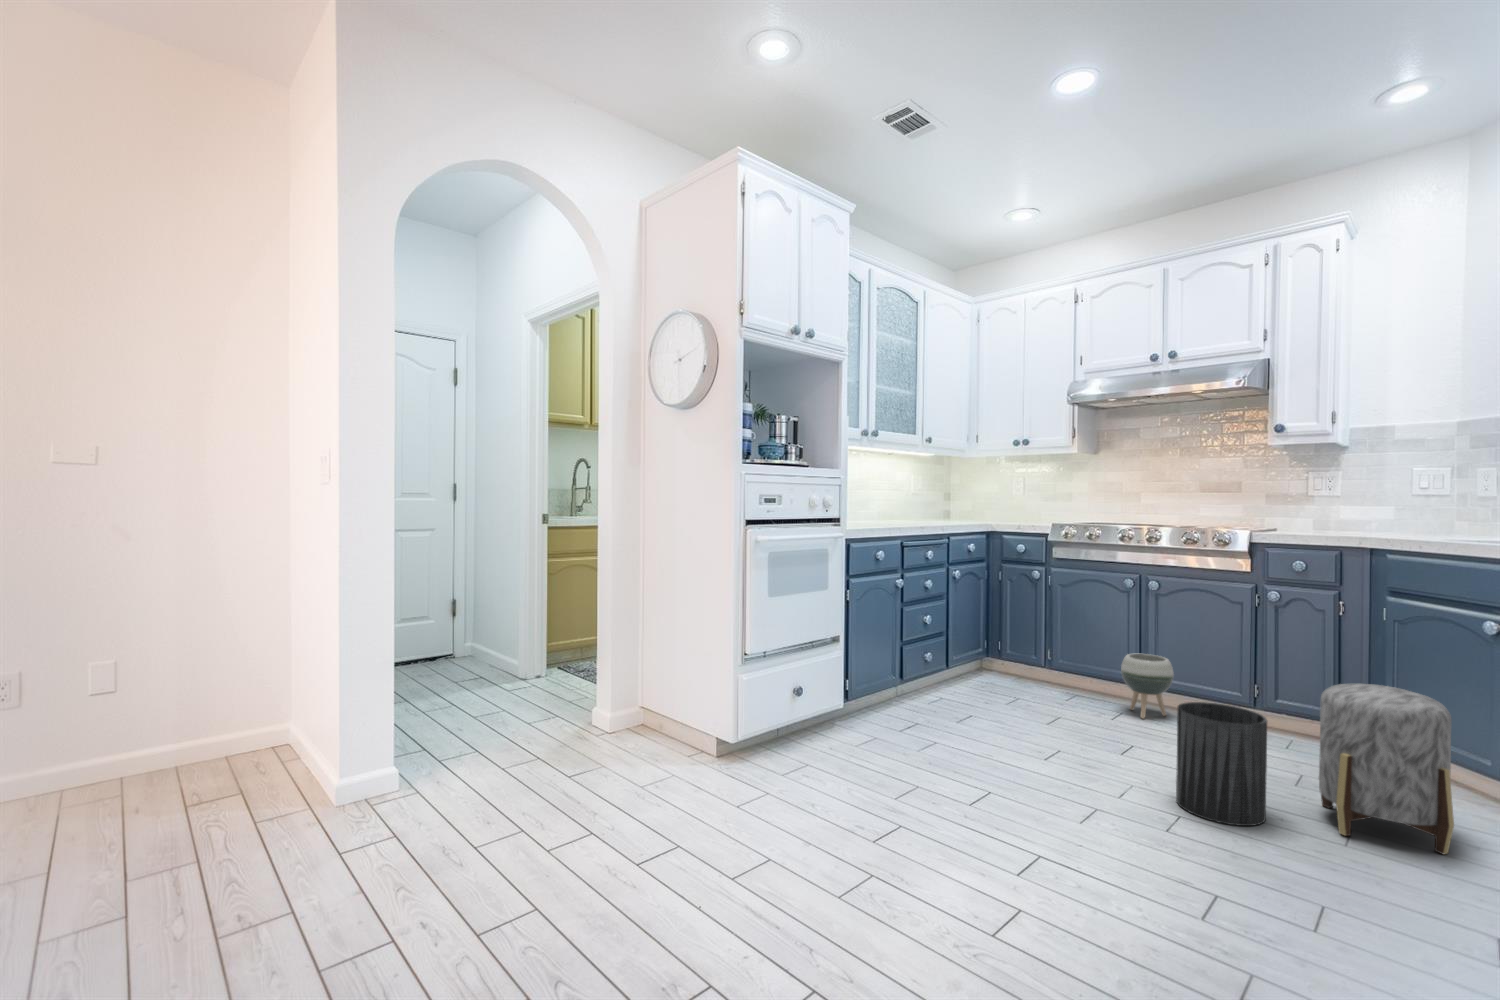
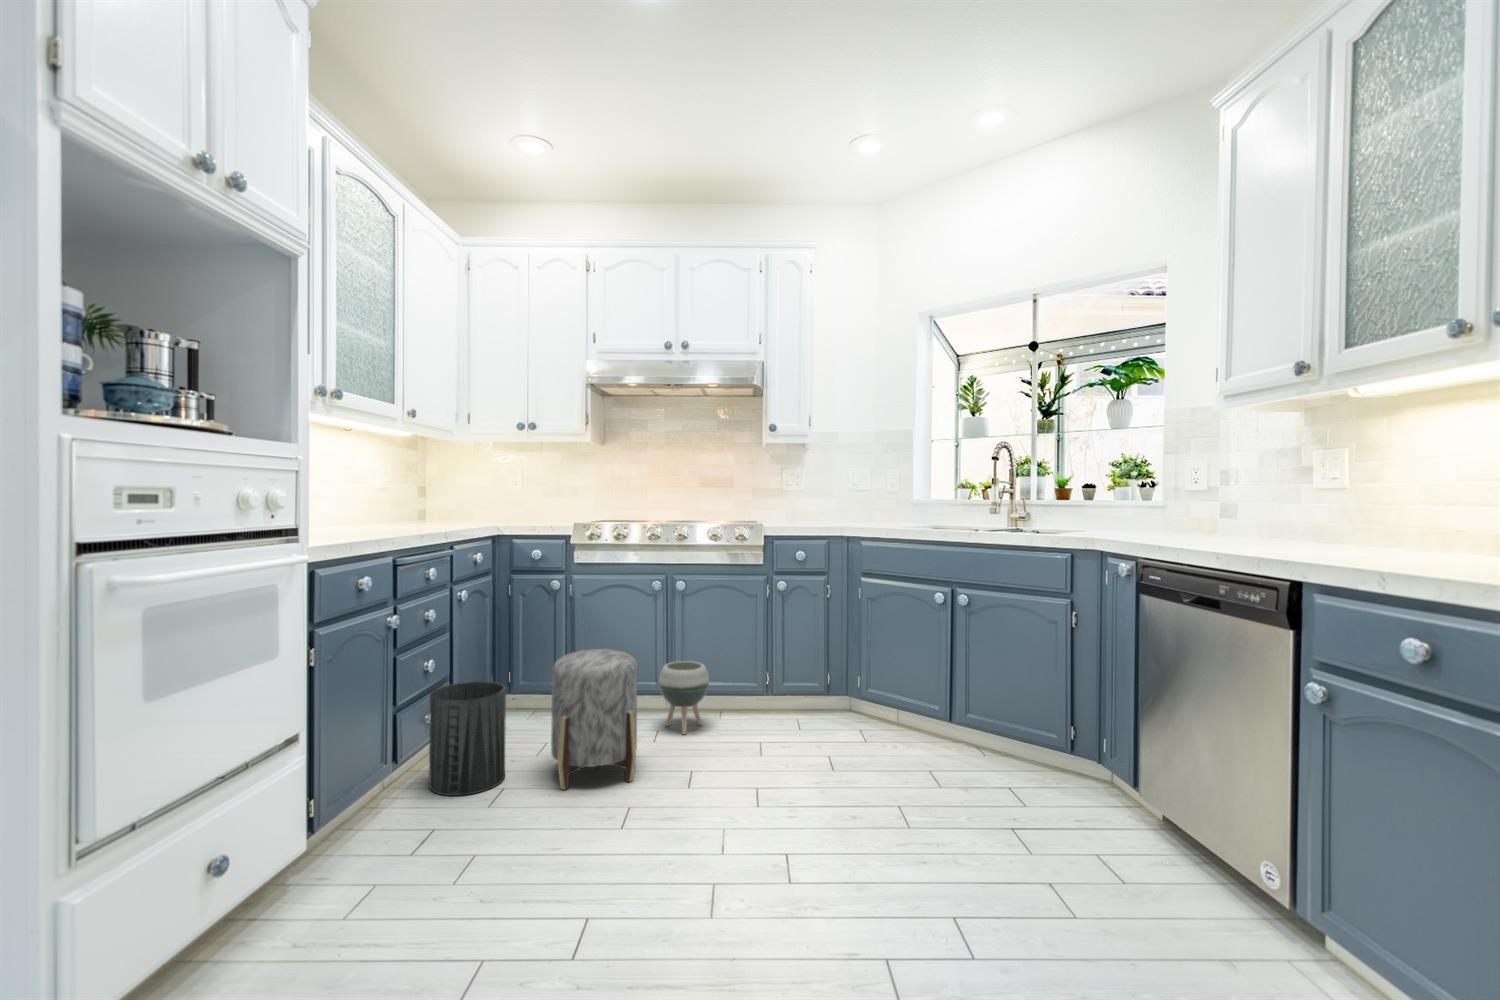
stool: present [1319,684,1454,854] -> present [551,649,637,789]
trash can: present [1176,702,1267,826] -> present [429,681,506,796]

